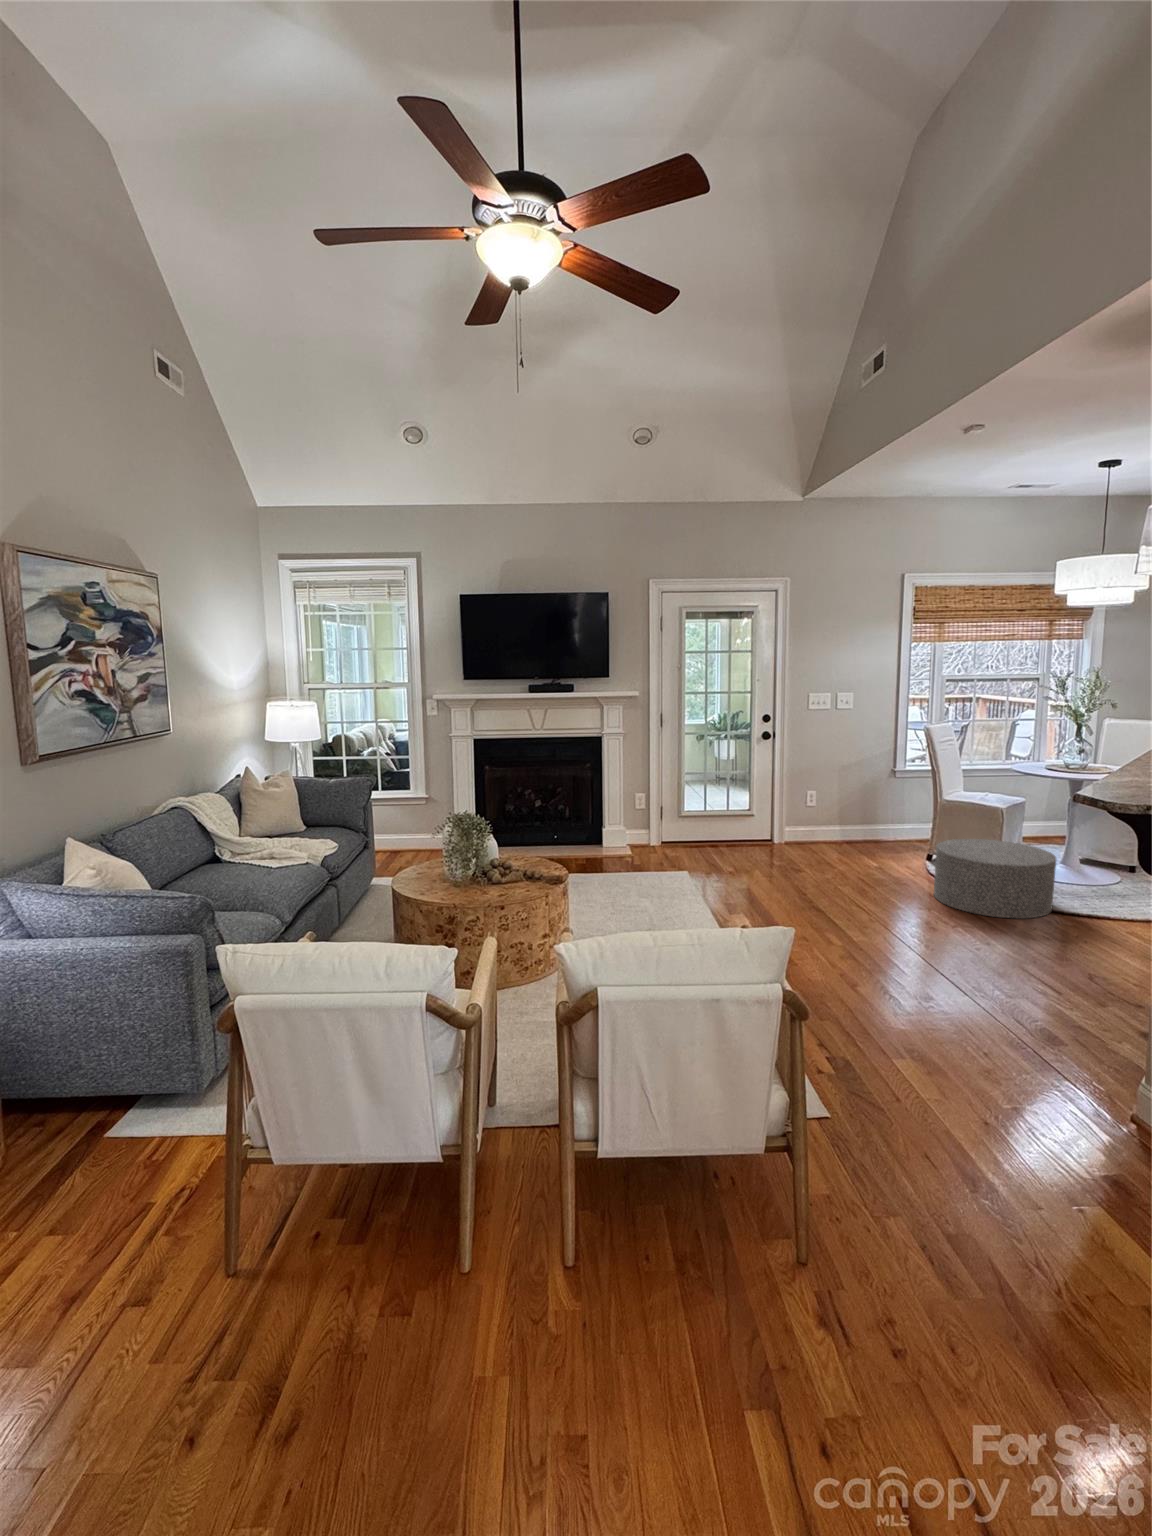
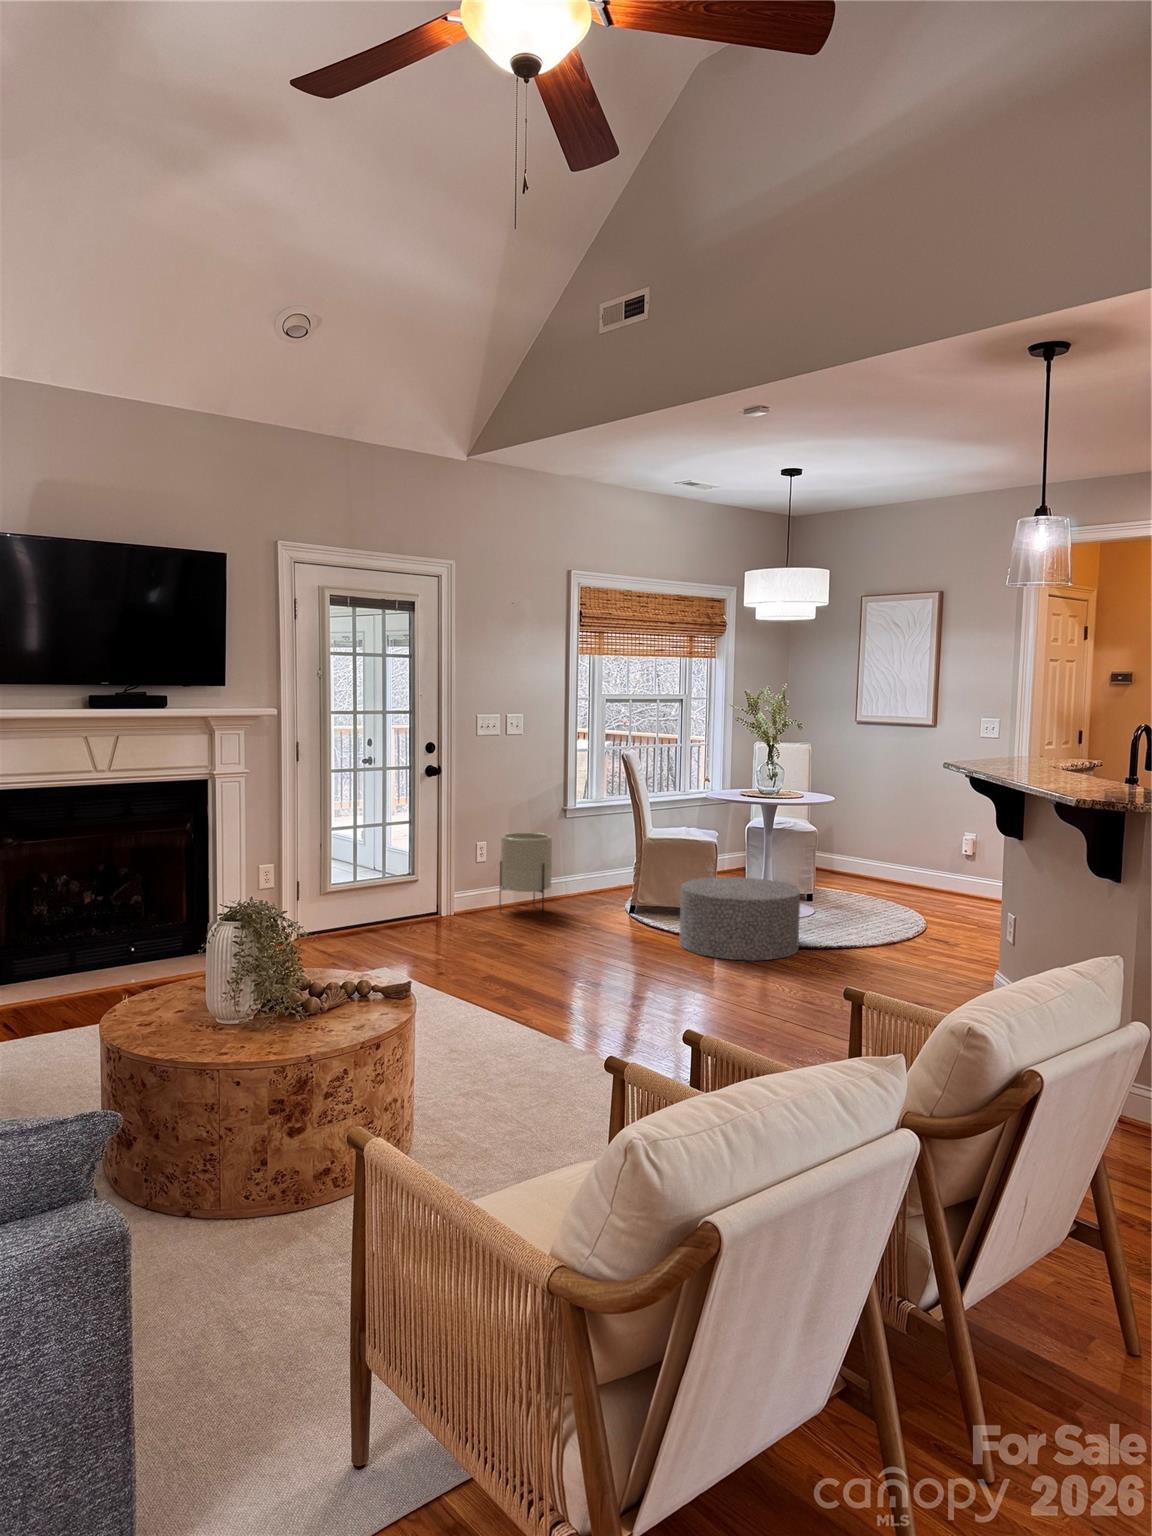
planter: none [820,786,865,852] -> present [499,832,552,915]

